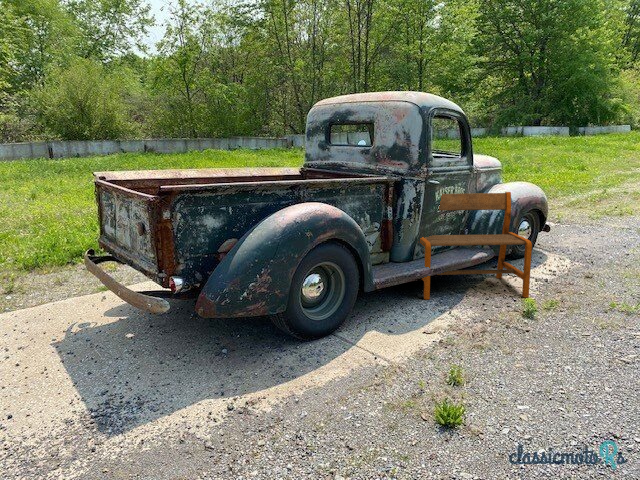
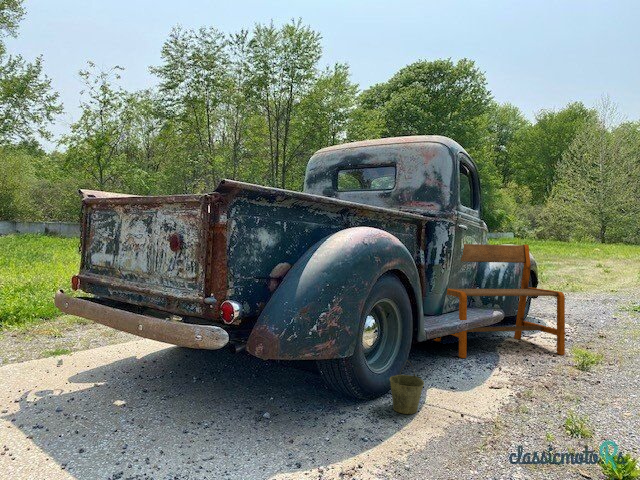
bucket: none [322,313,349,354] -> present [390,360,424,414]

